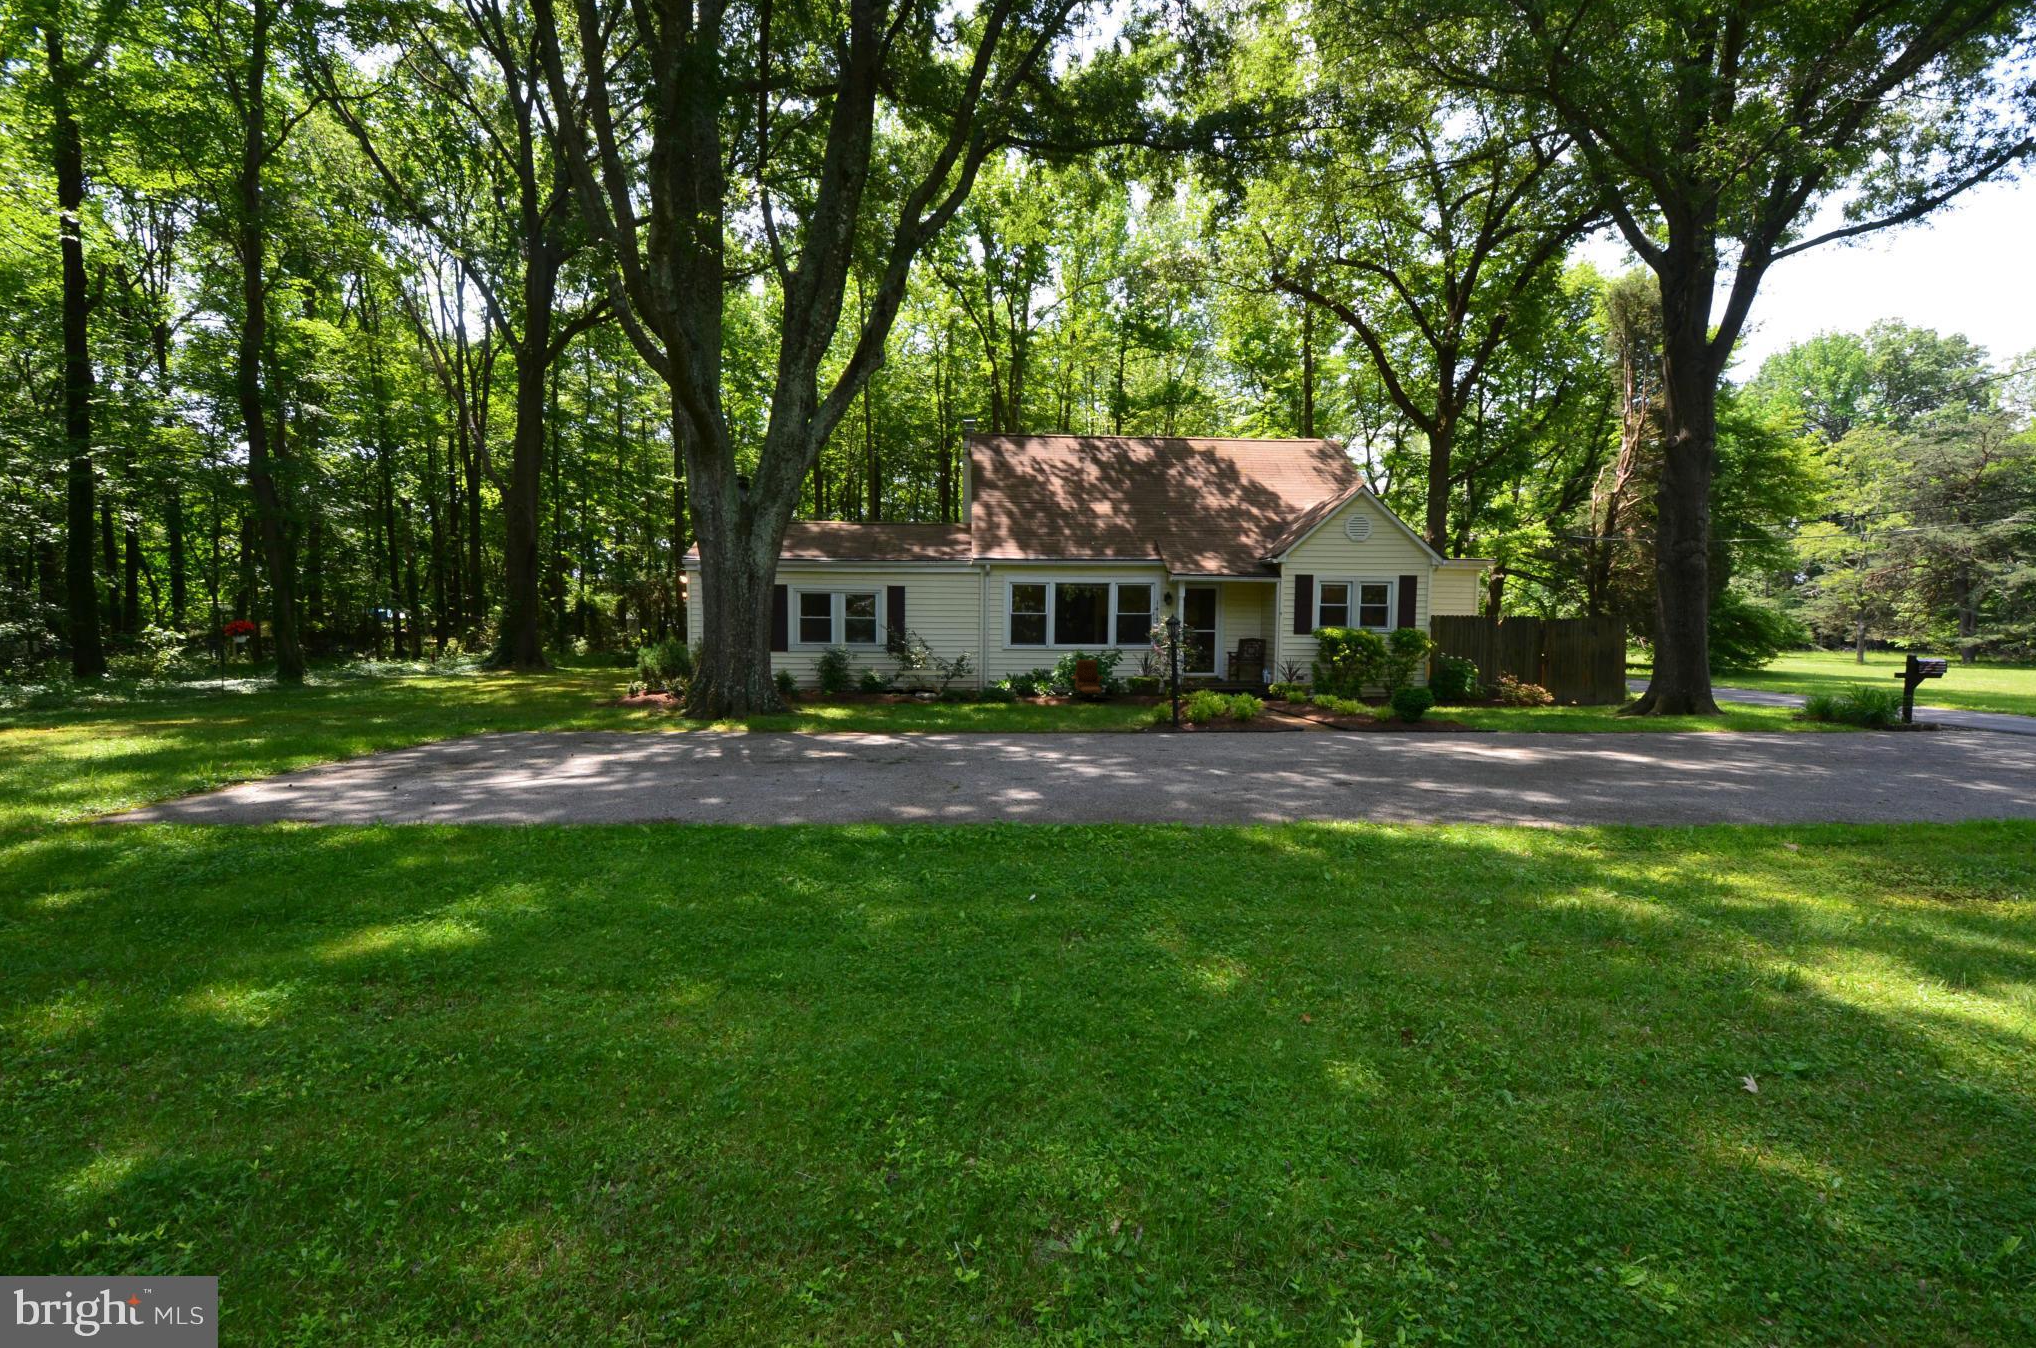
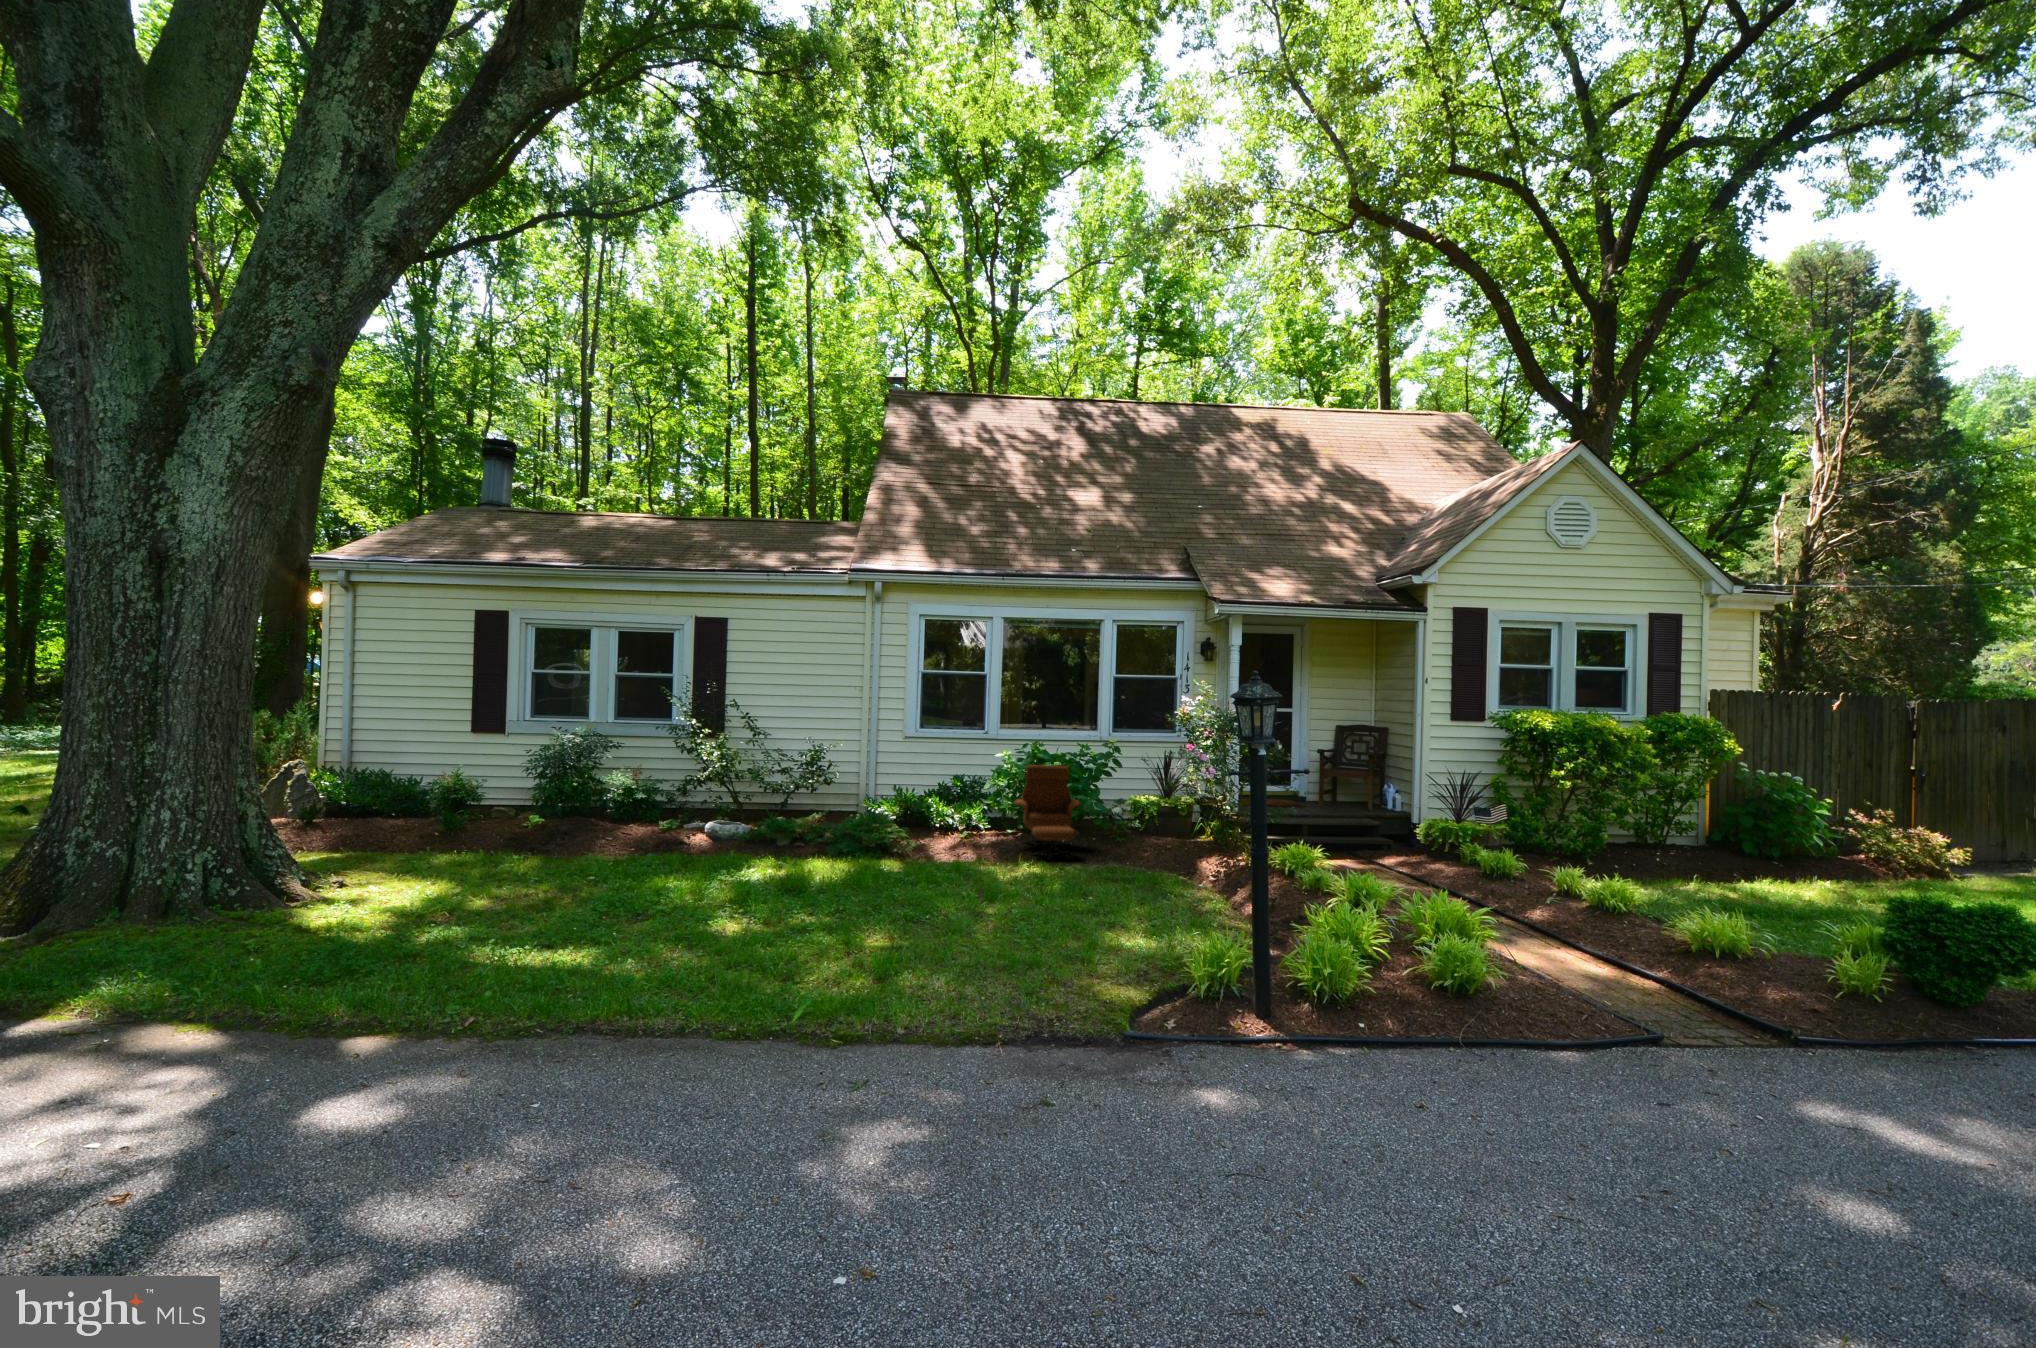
round table: present [901,670,944,693] -> none [677,776,775,824]

